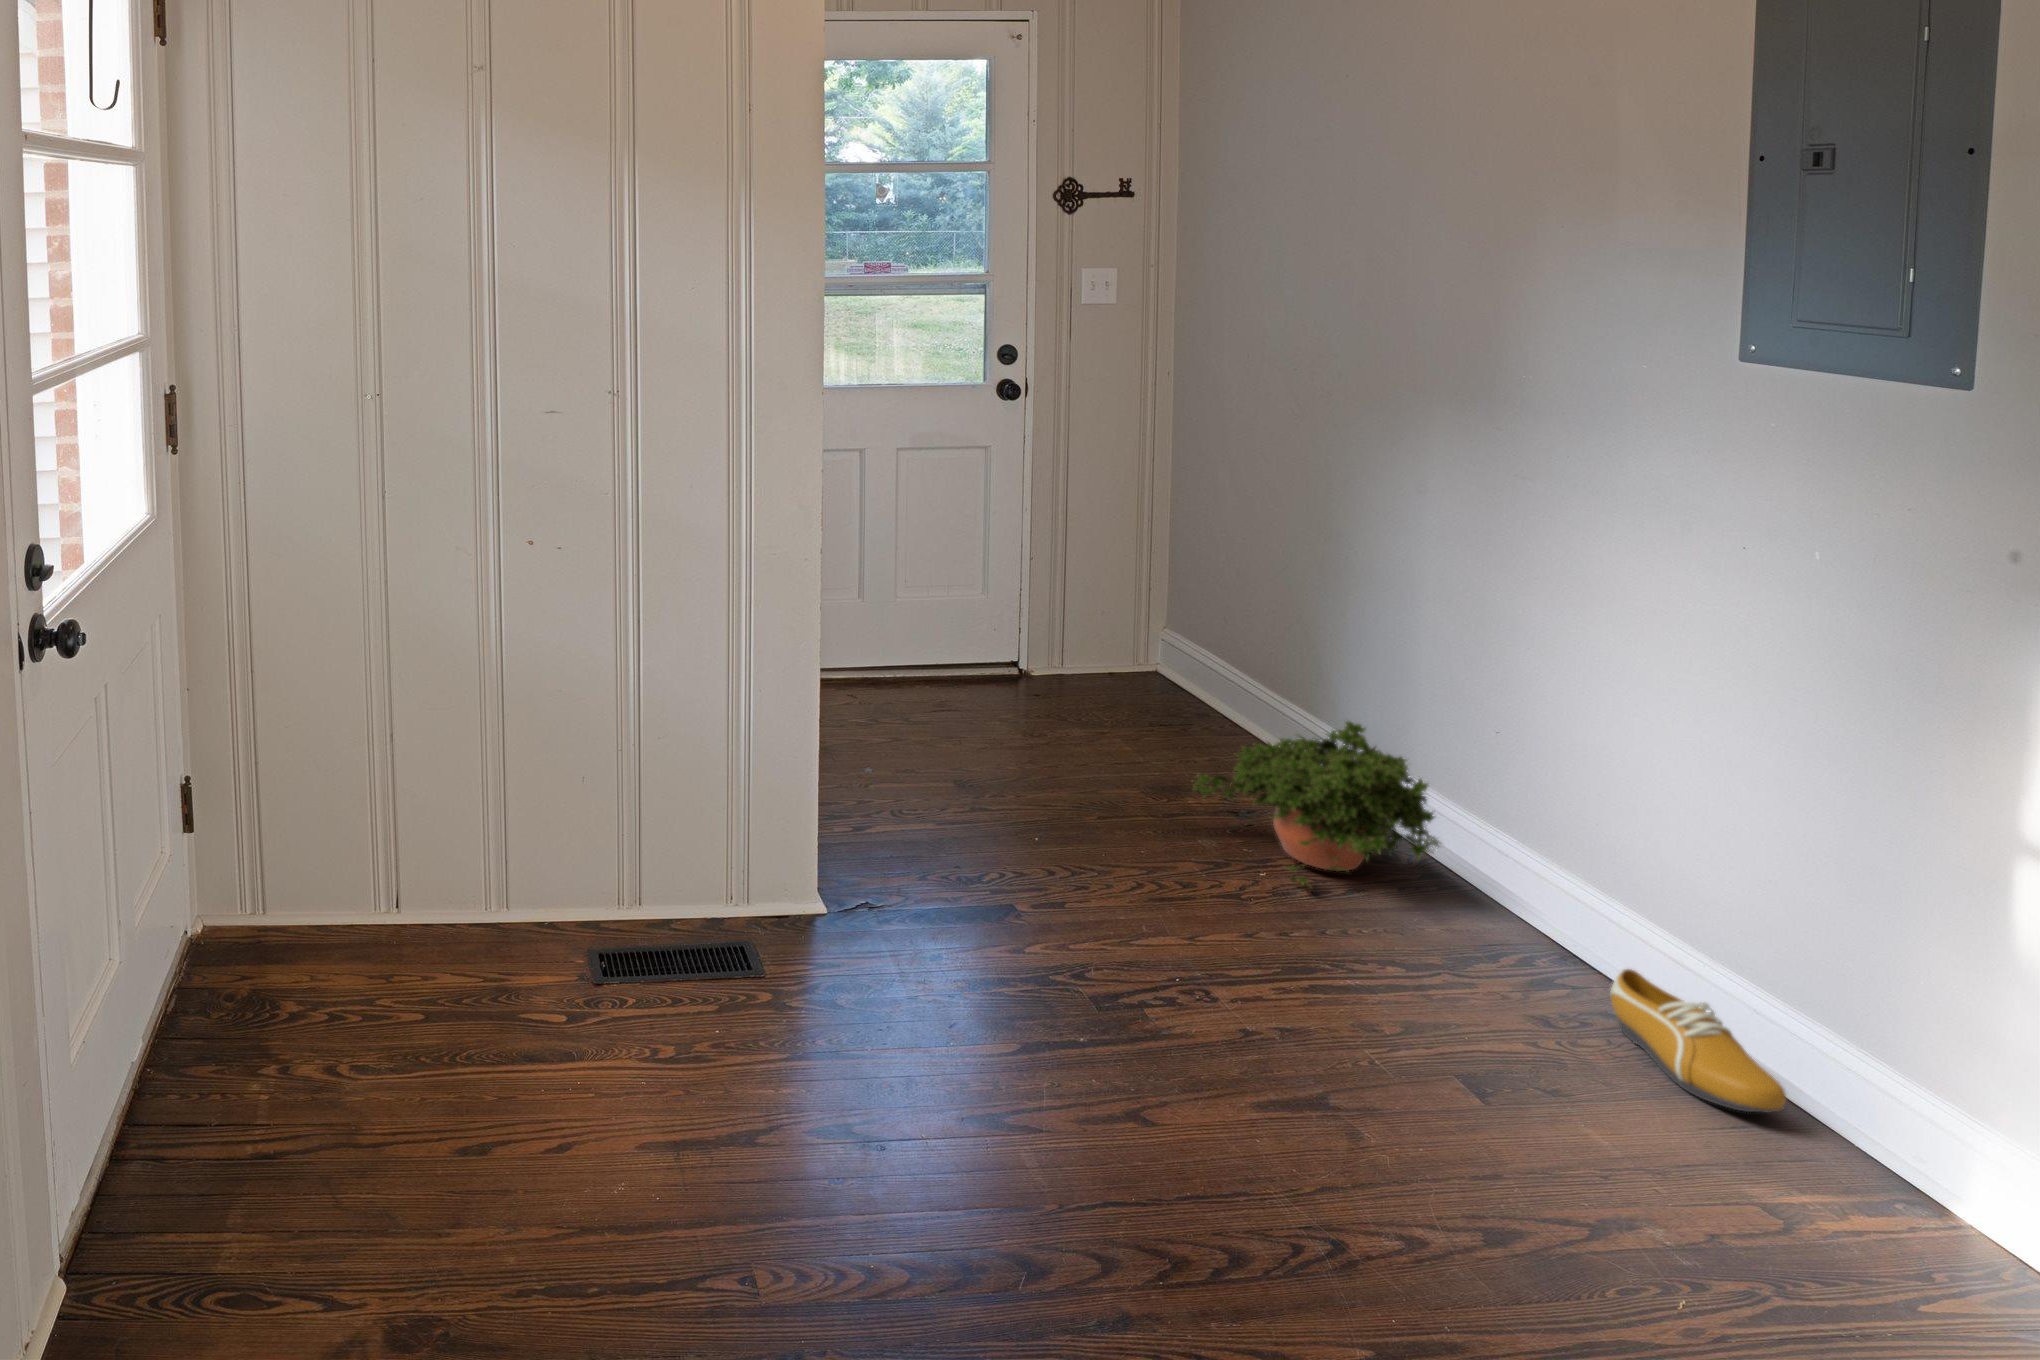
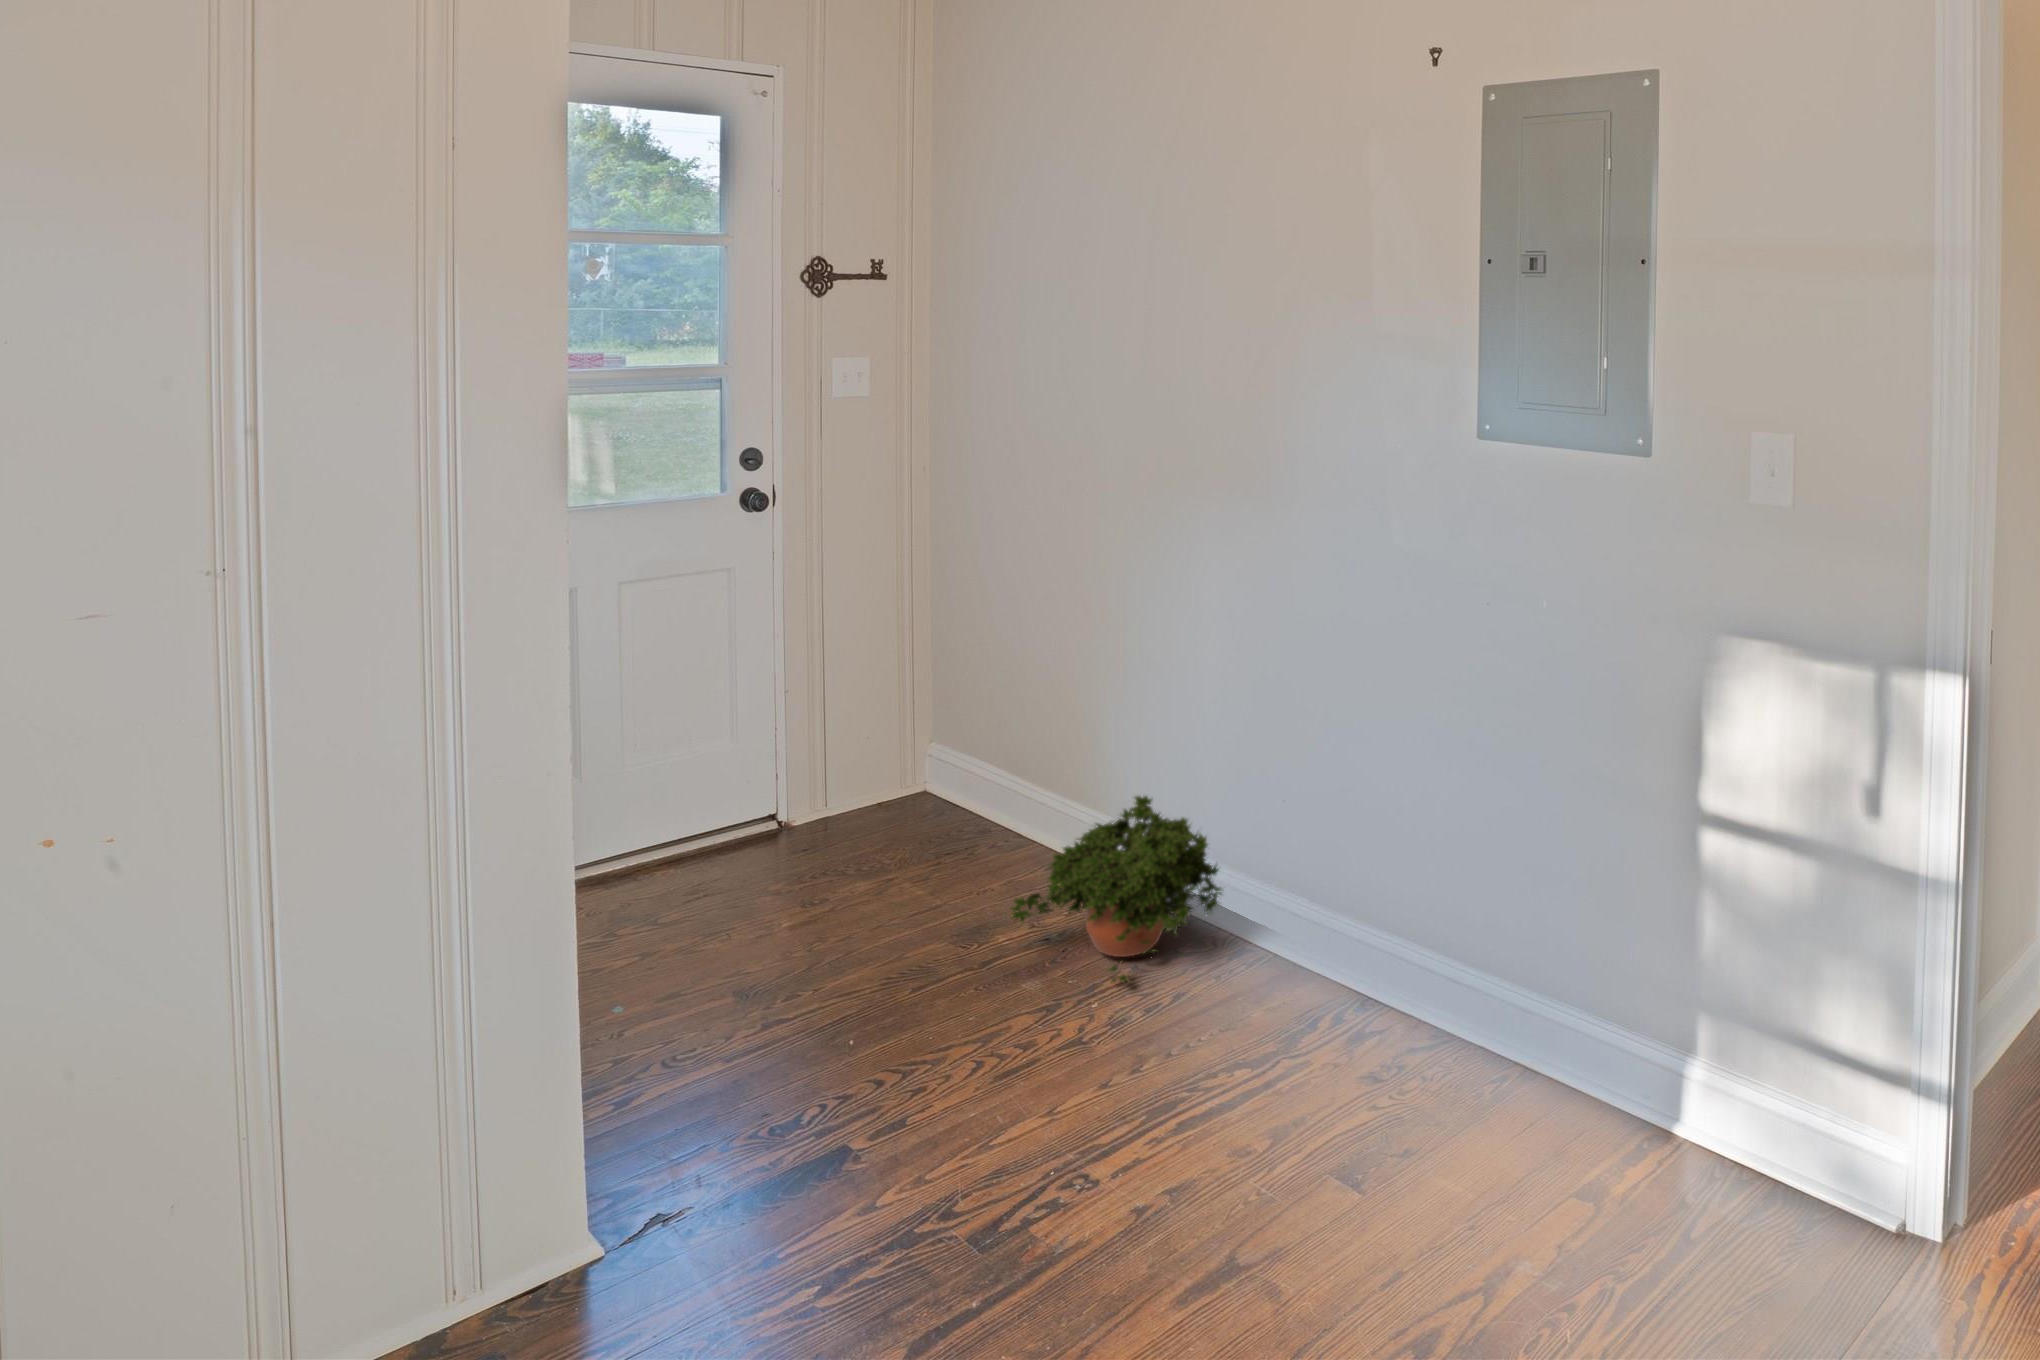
shoe: present [1610,969,1786,1112] -> none [1366,956,1488,1053]

